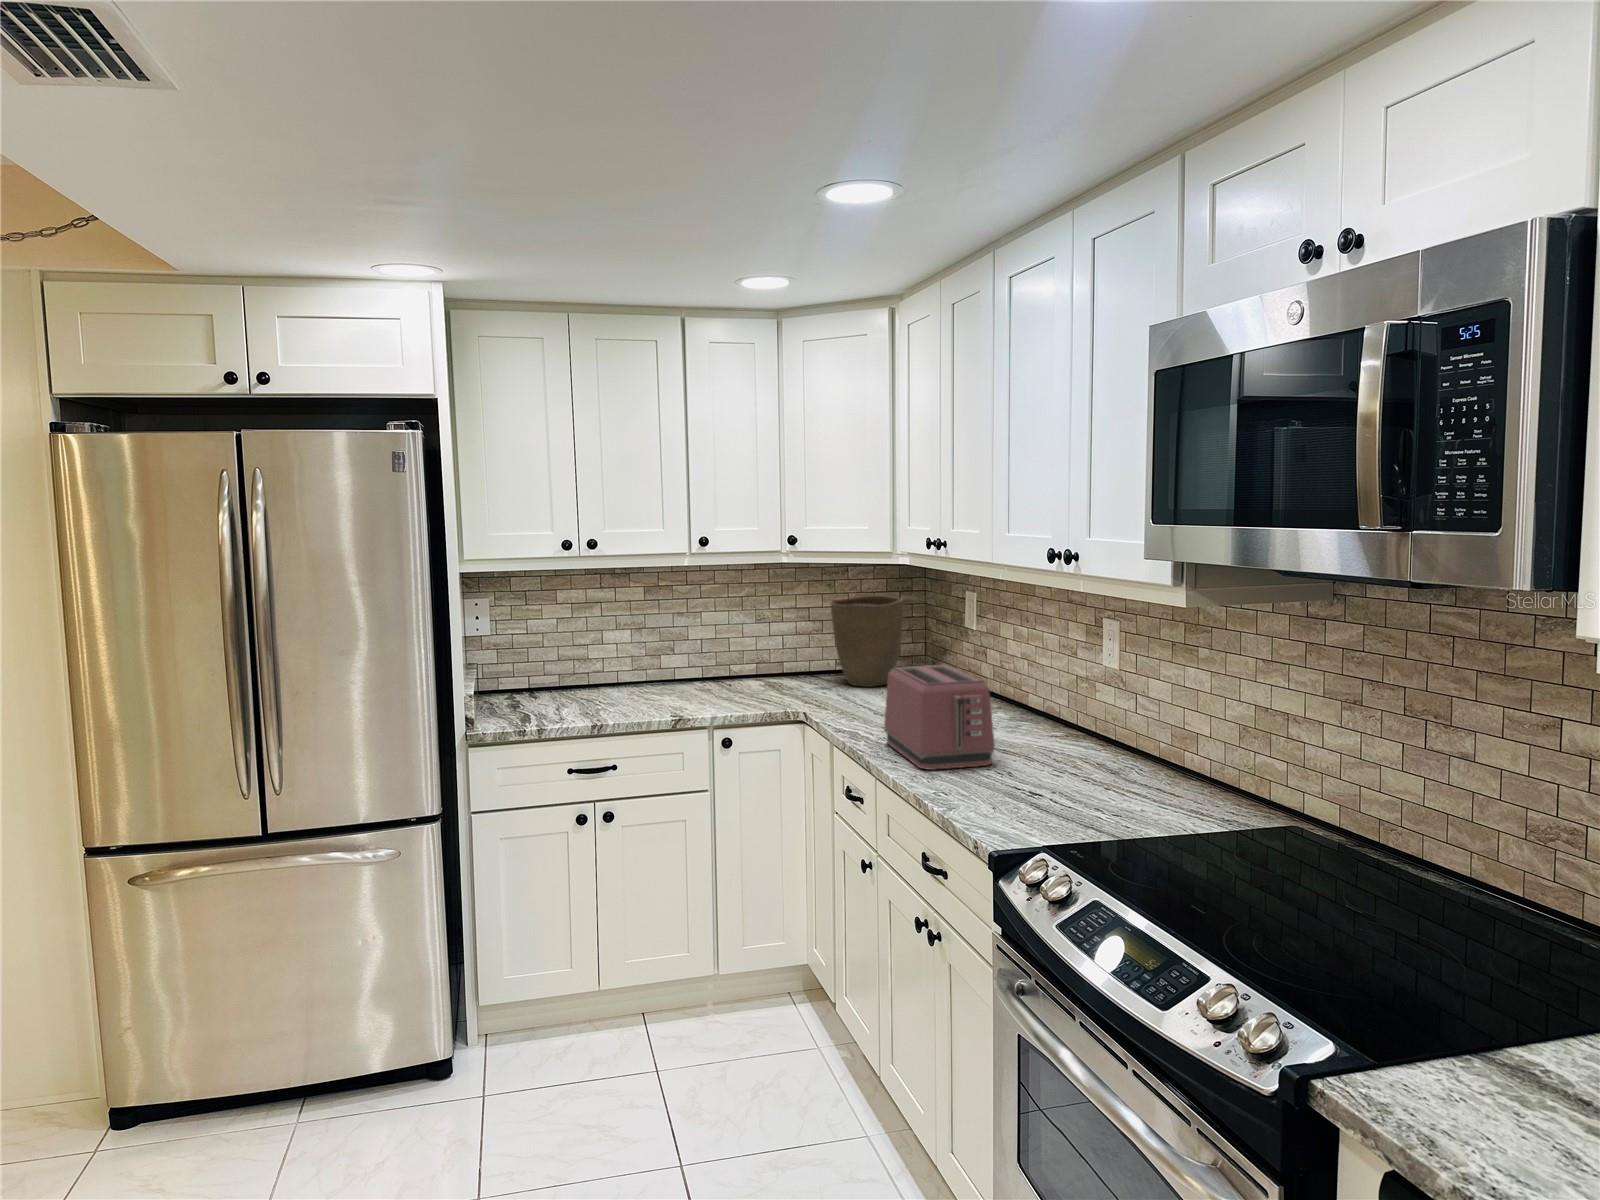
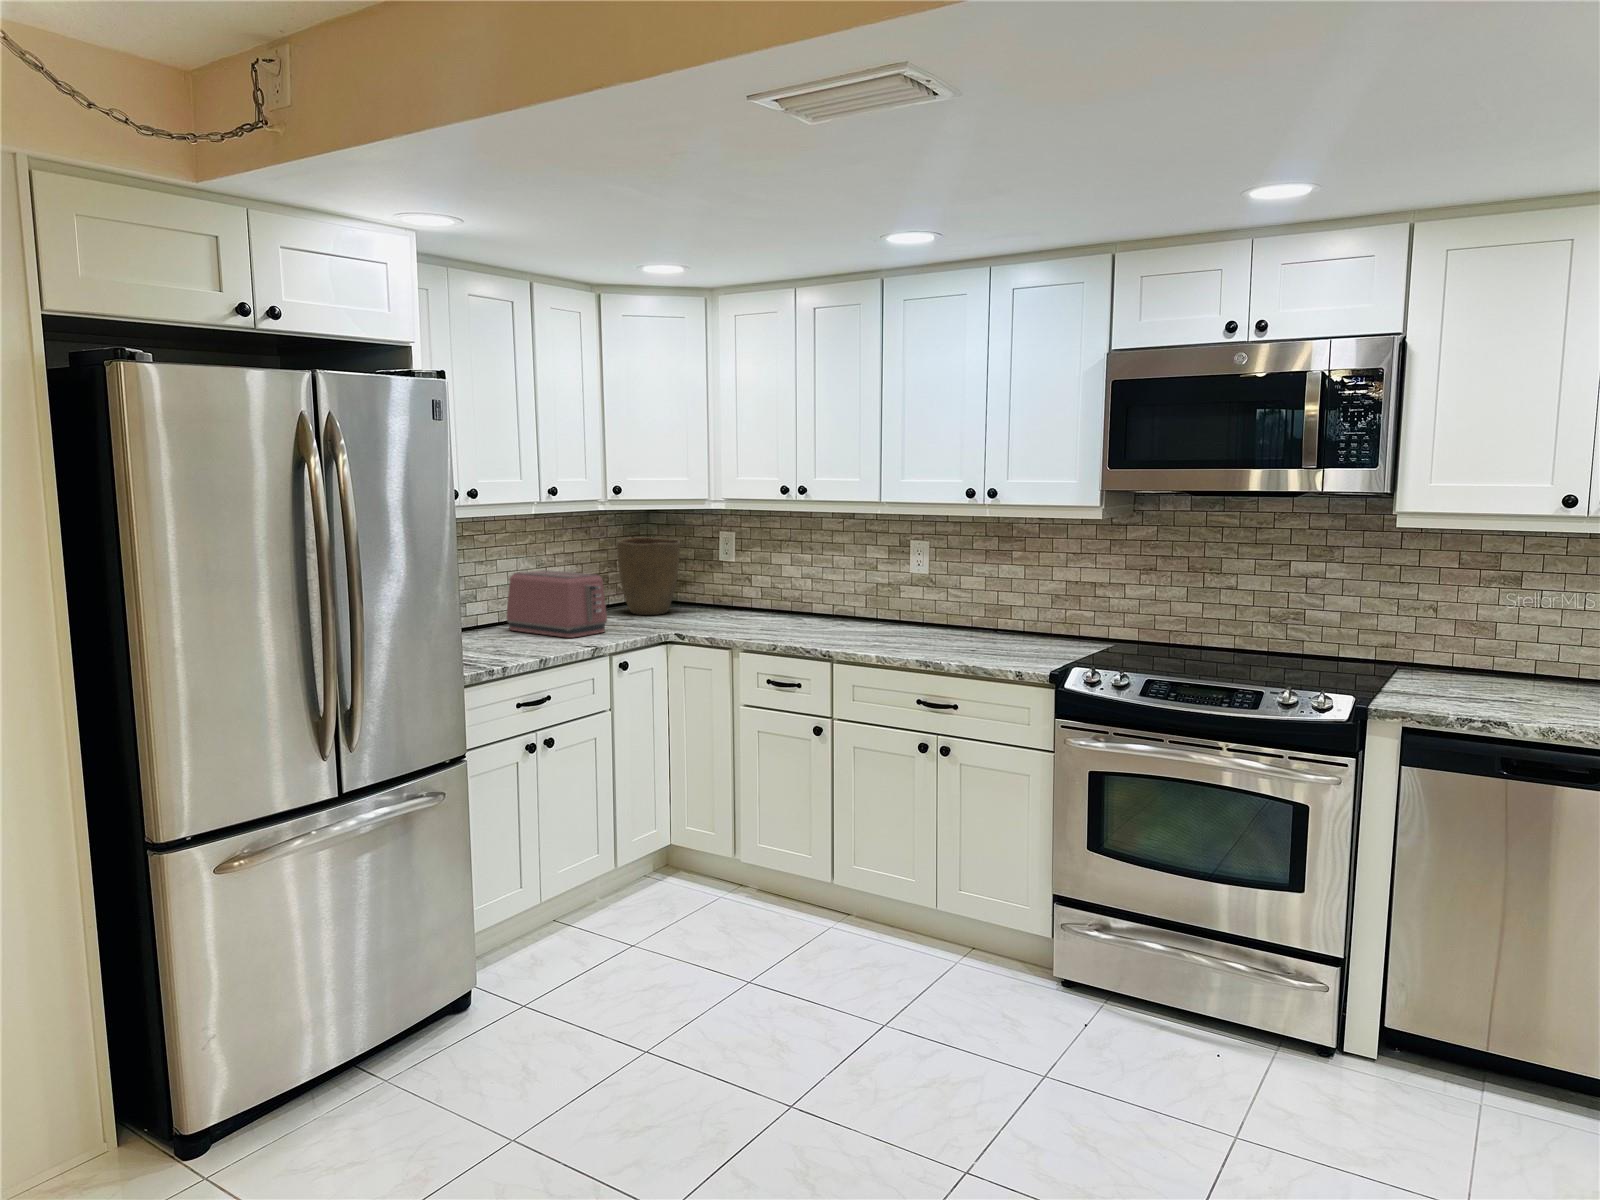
toaster: present [884,664,995,770] -> present [506,570,607,638]

